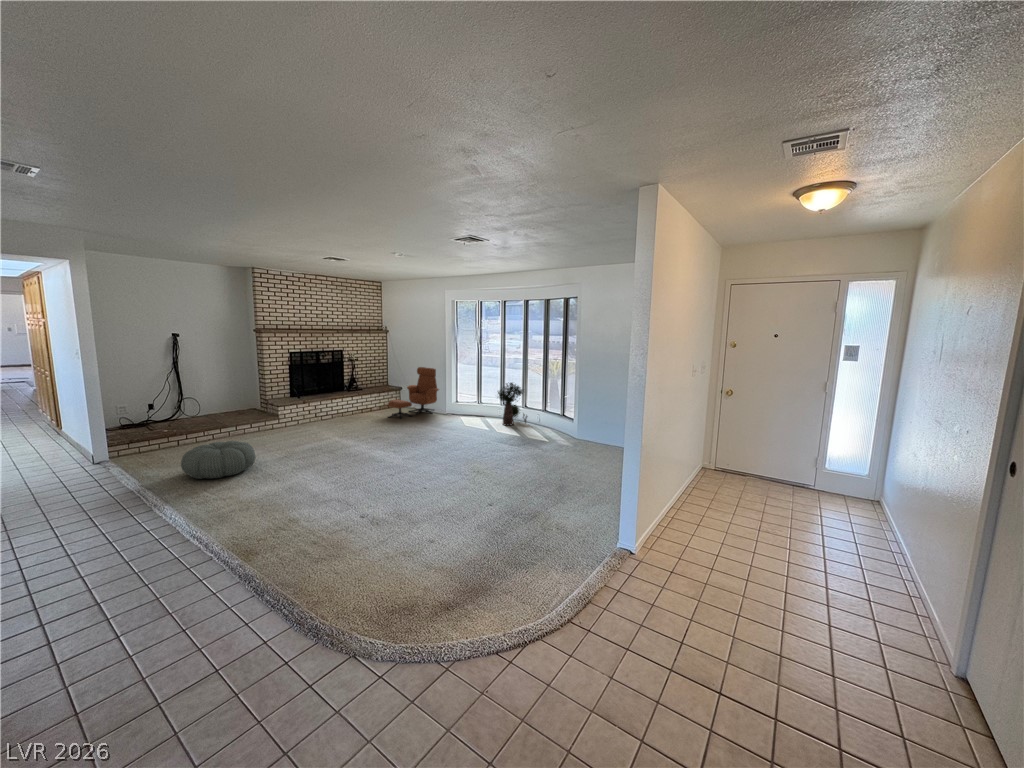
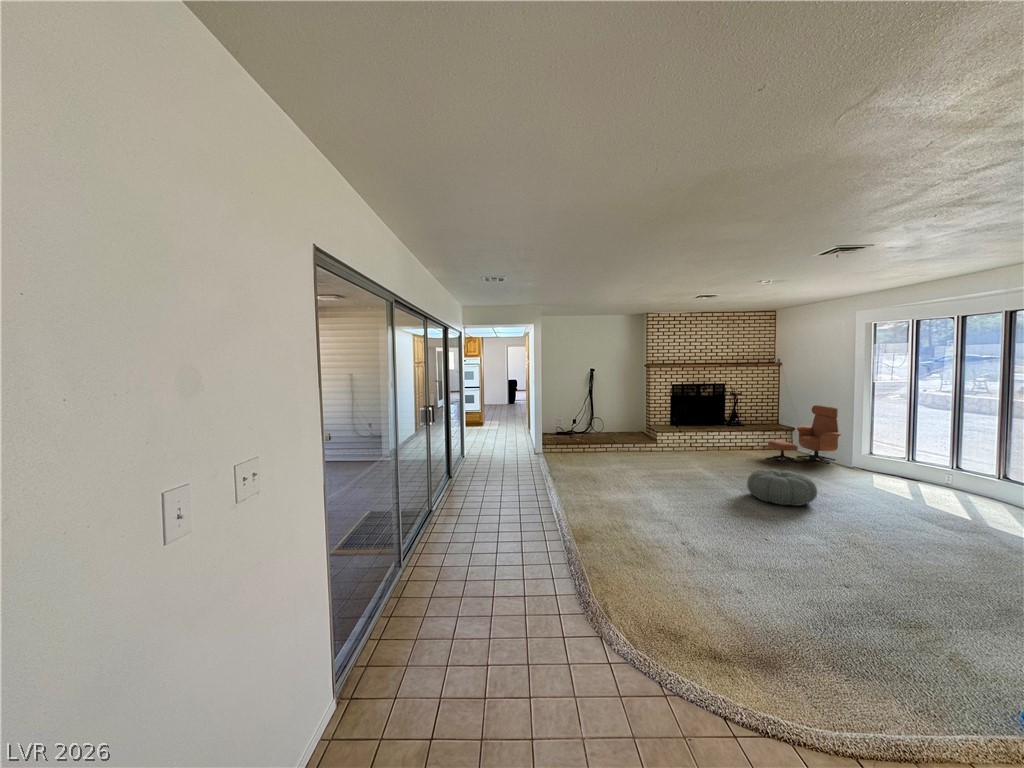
potted plant: present [498,383,527,426] -> none [930,434,1004,504]
pouf: present [181,441,255,479] -> present [747,469,817,506]

